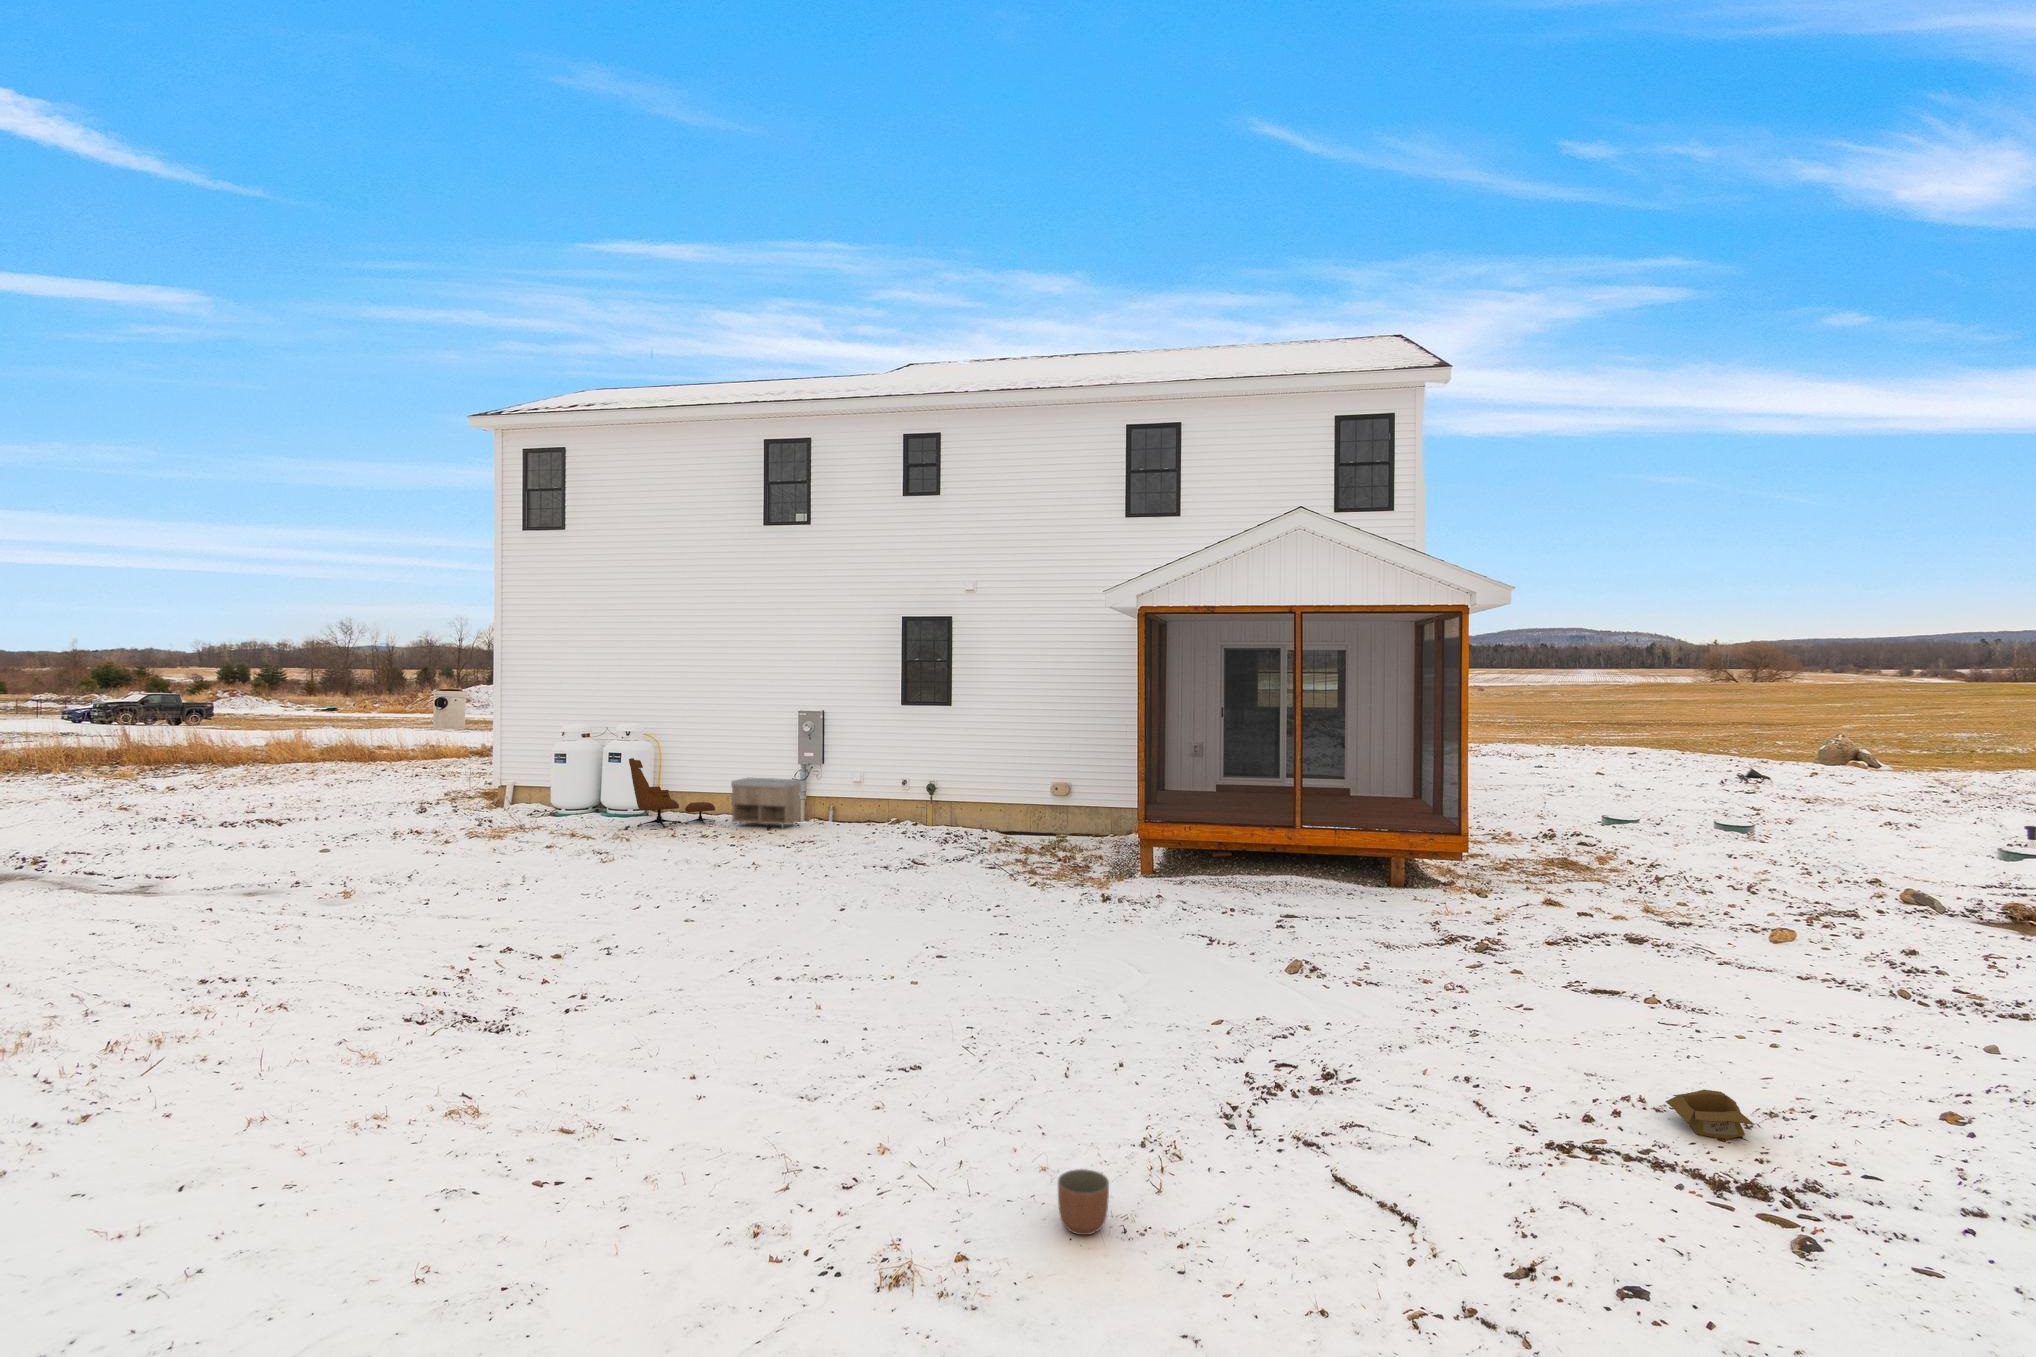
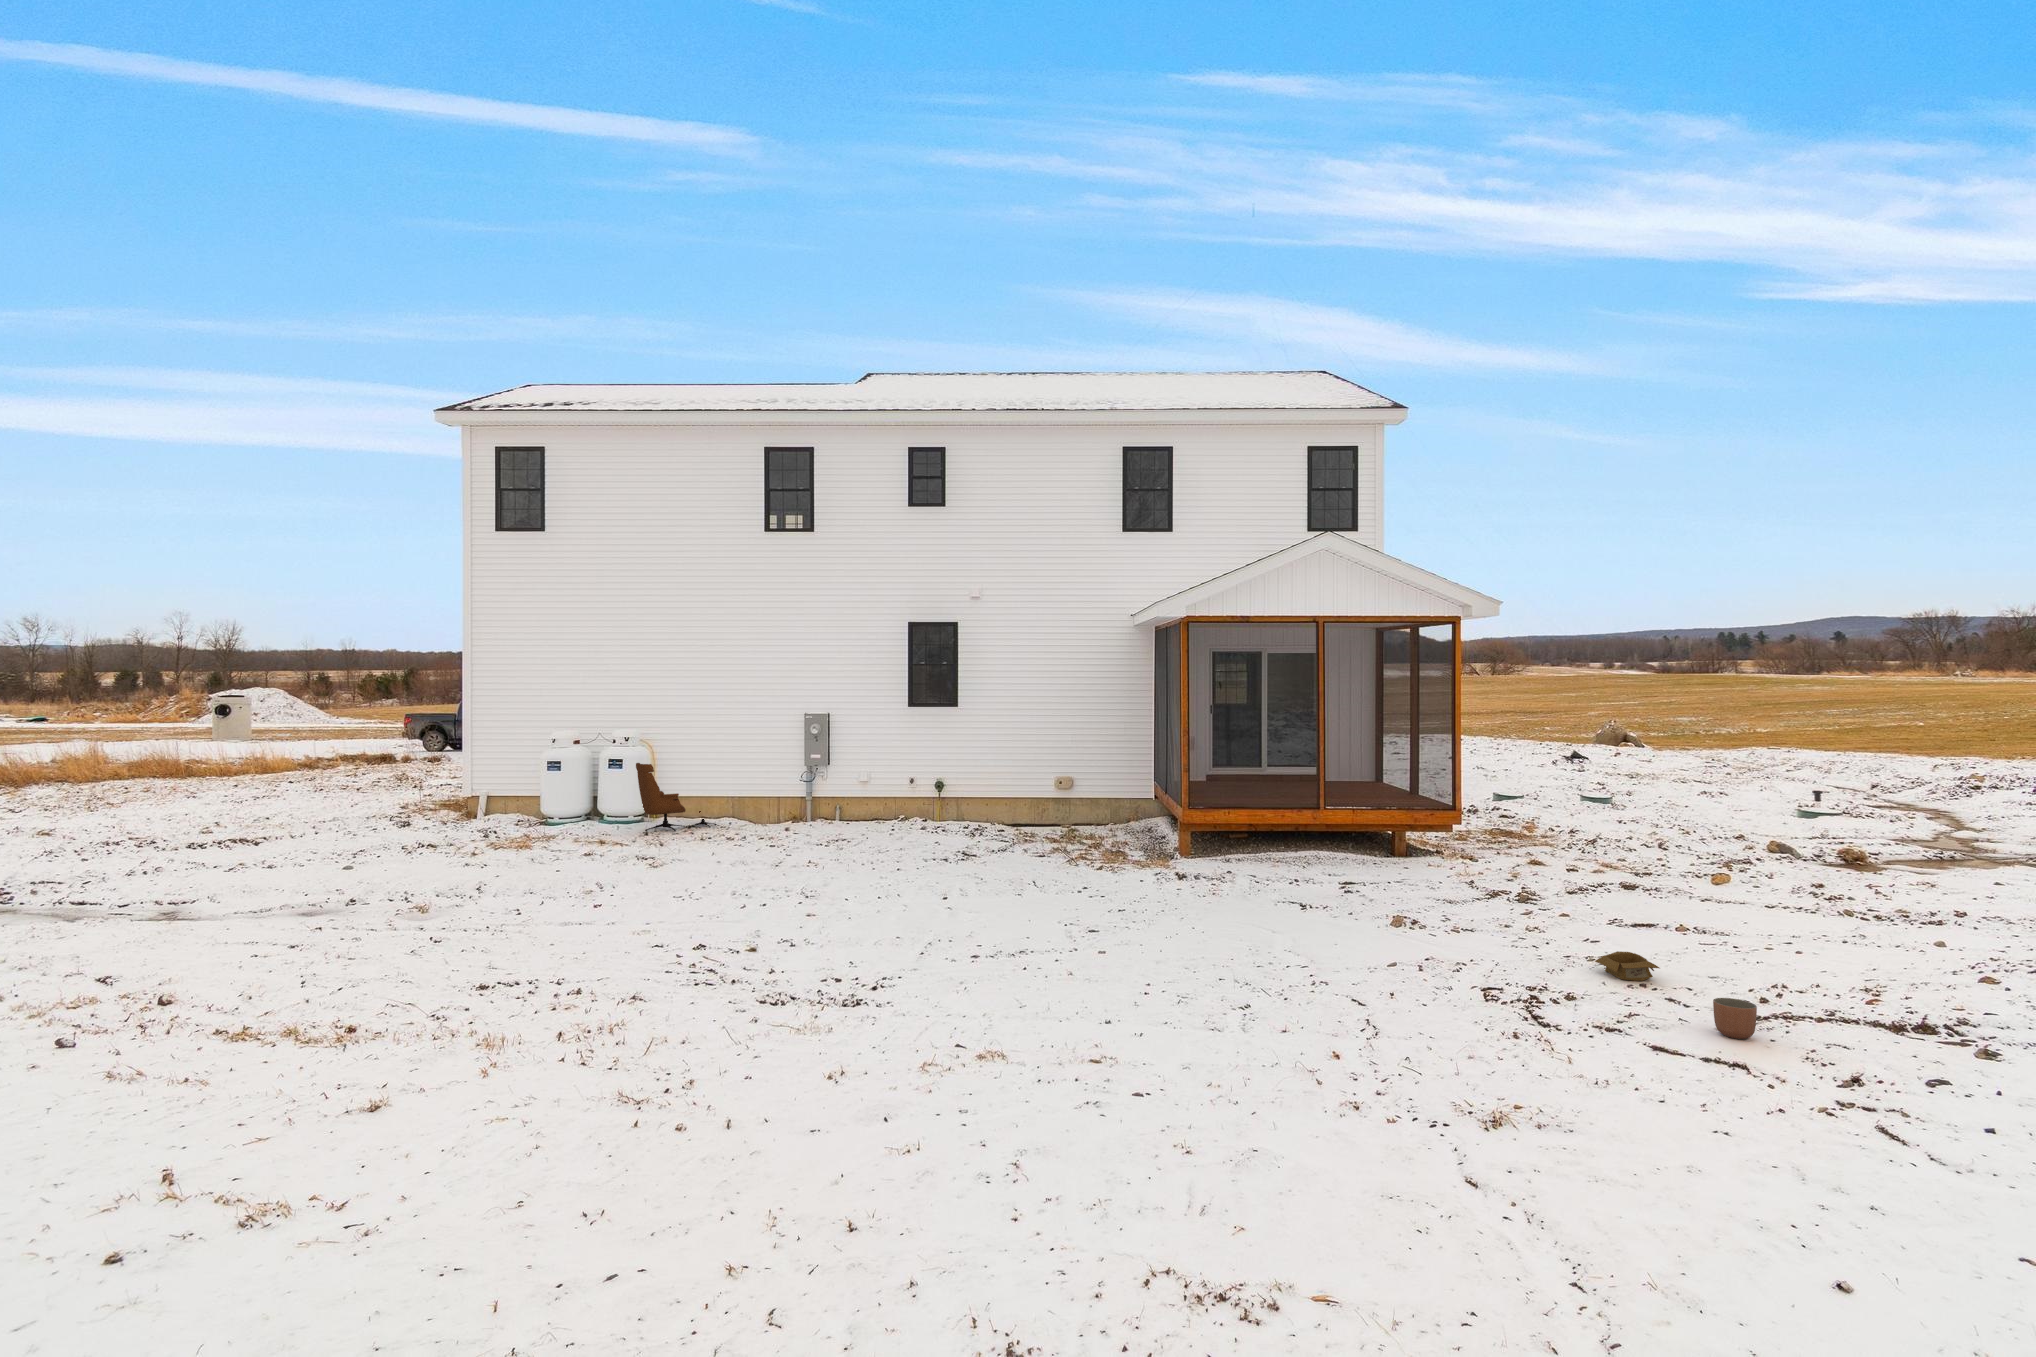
storage bench: present [731,778,801,828] -> none [742,780,809,829]
cardboard box: present [1665,1090,1754,1139] -> present [1595,951,1659,981]
planter: present [1058,1169,1109,1235] -> present [1713,998,1757,1039]

